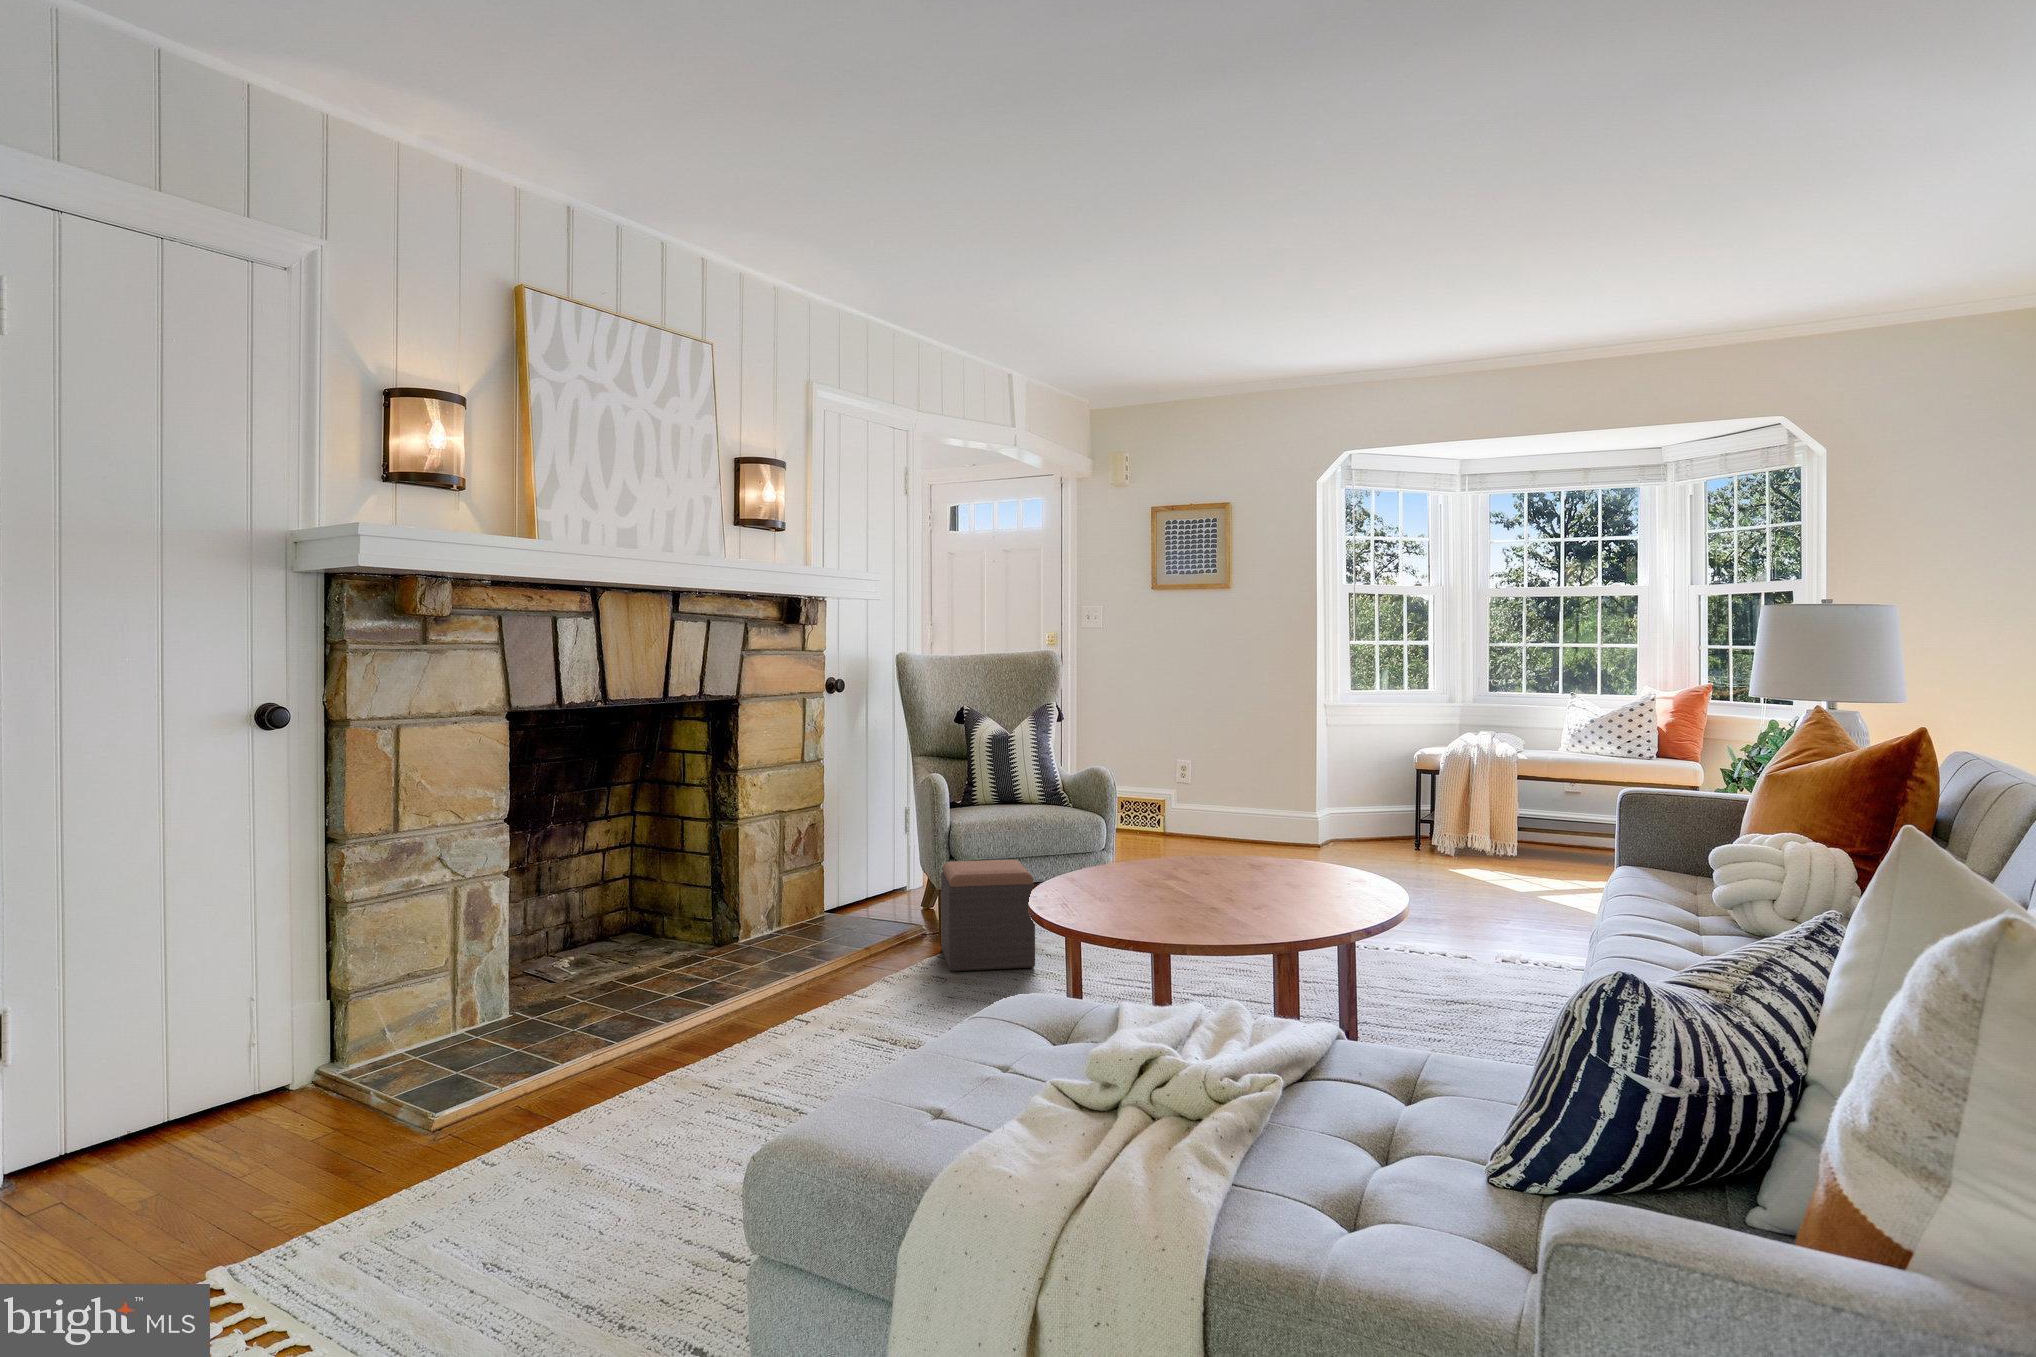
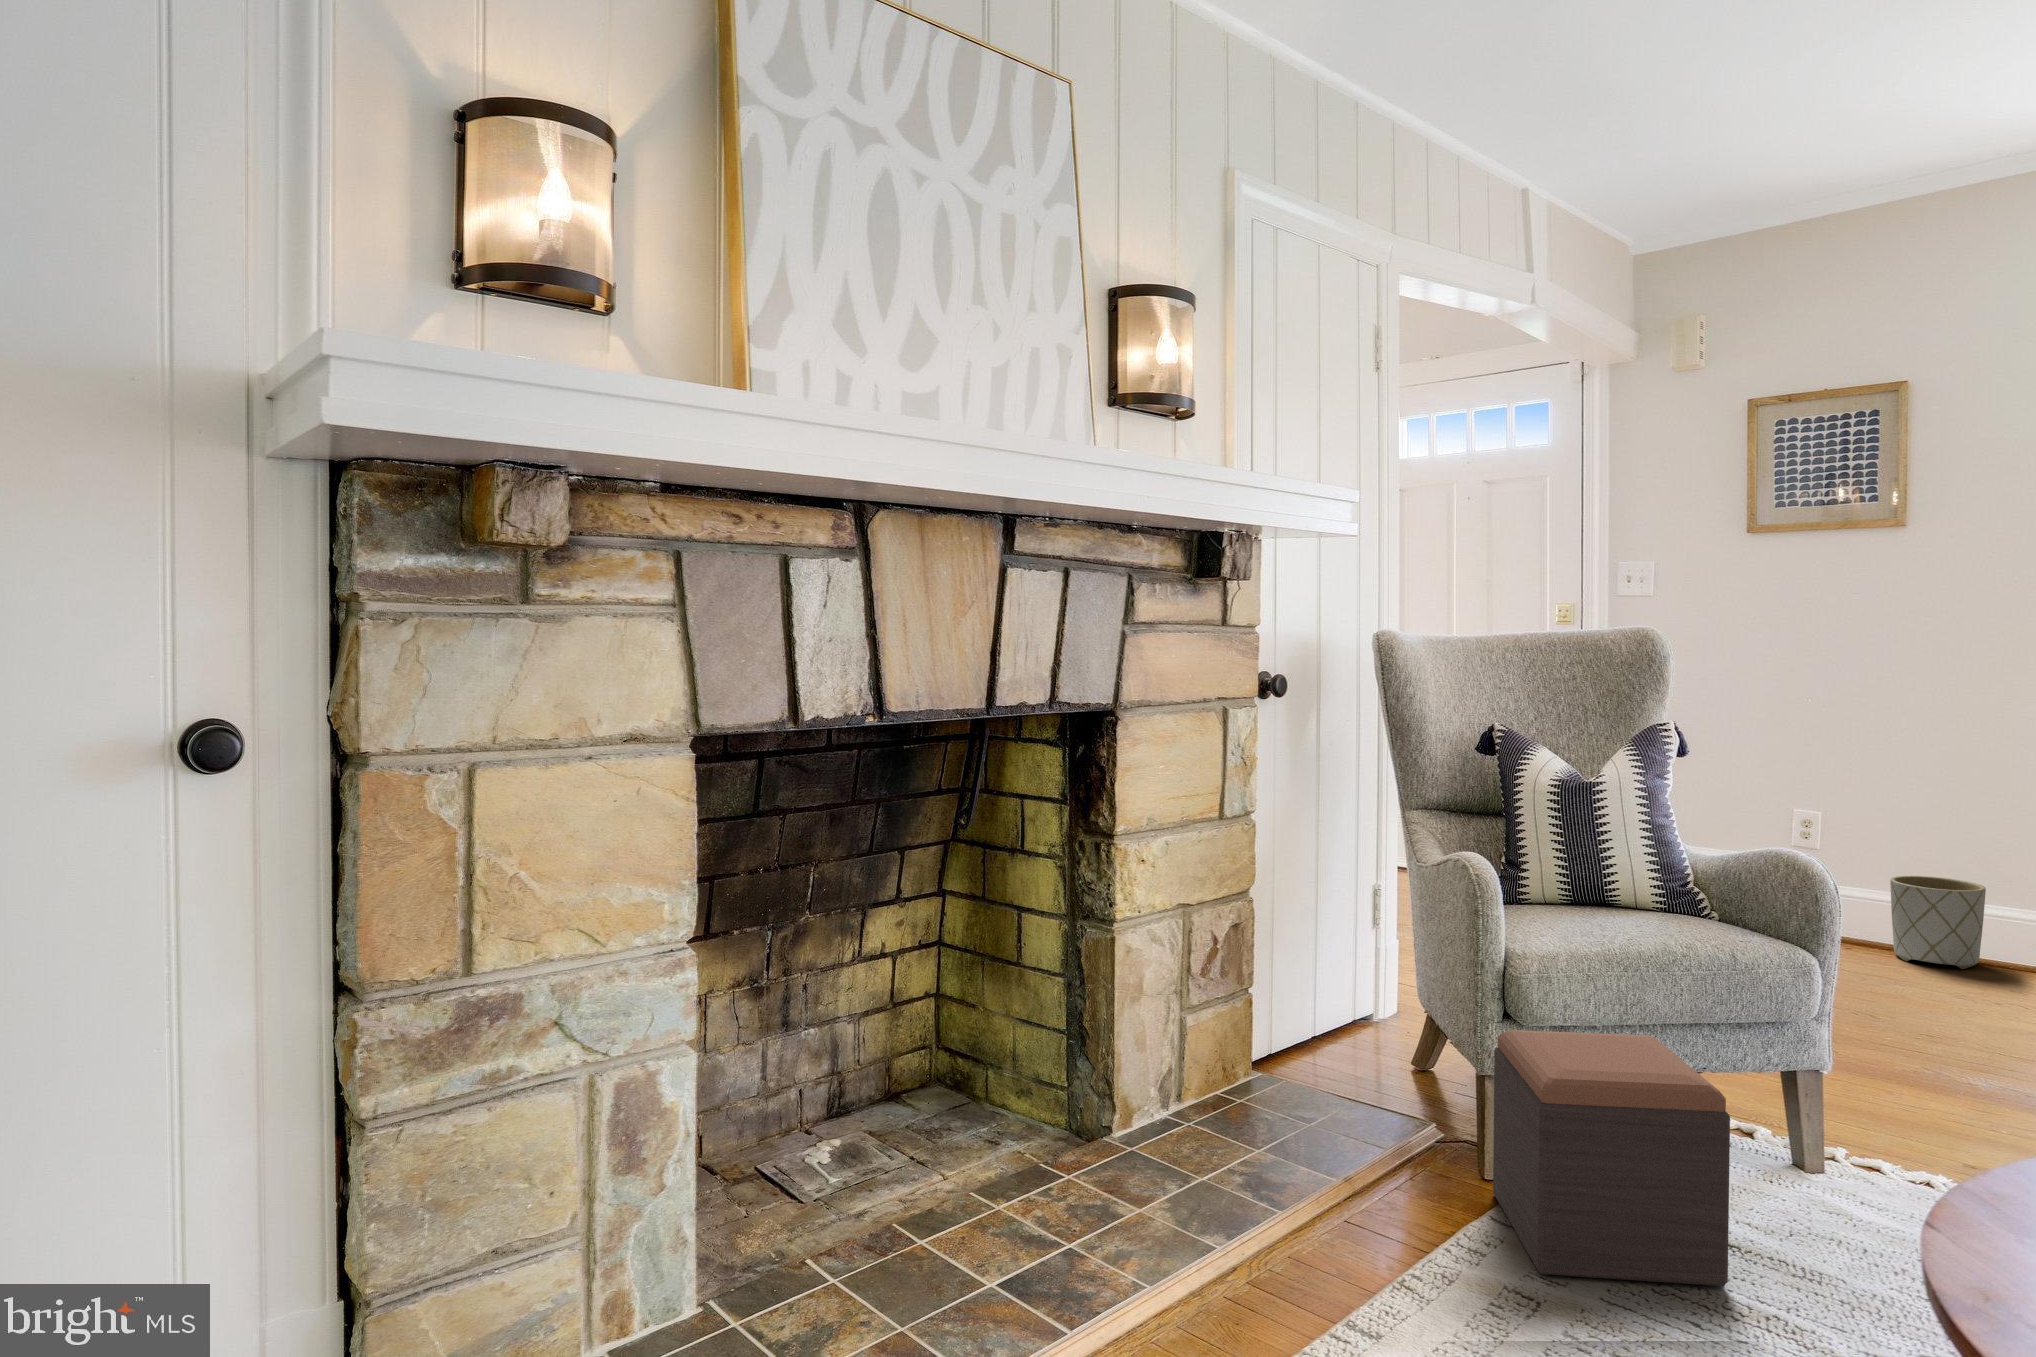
planter: none [1221,797,1266,848] -> present [1890,876,1986,969]

